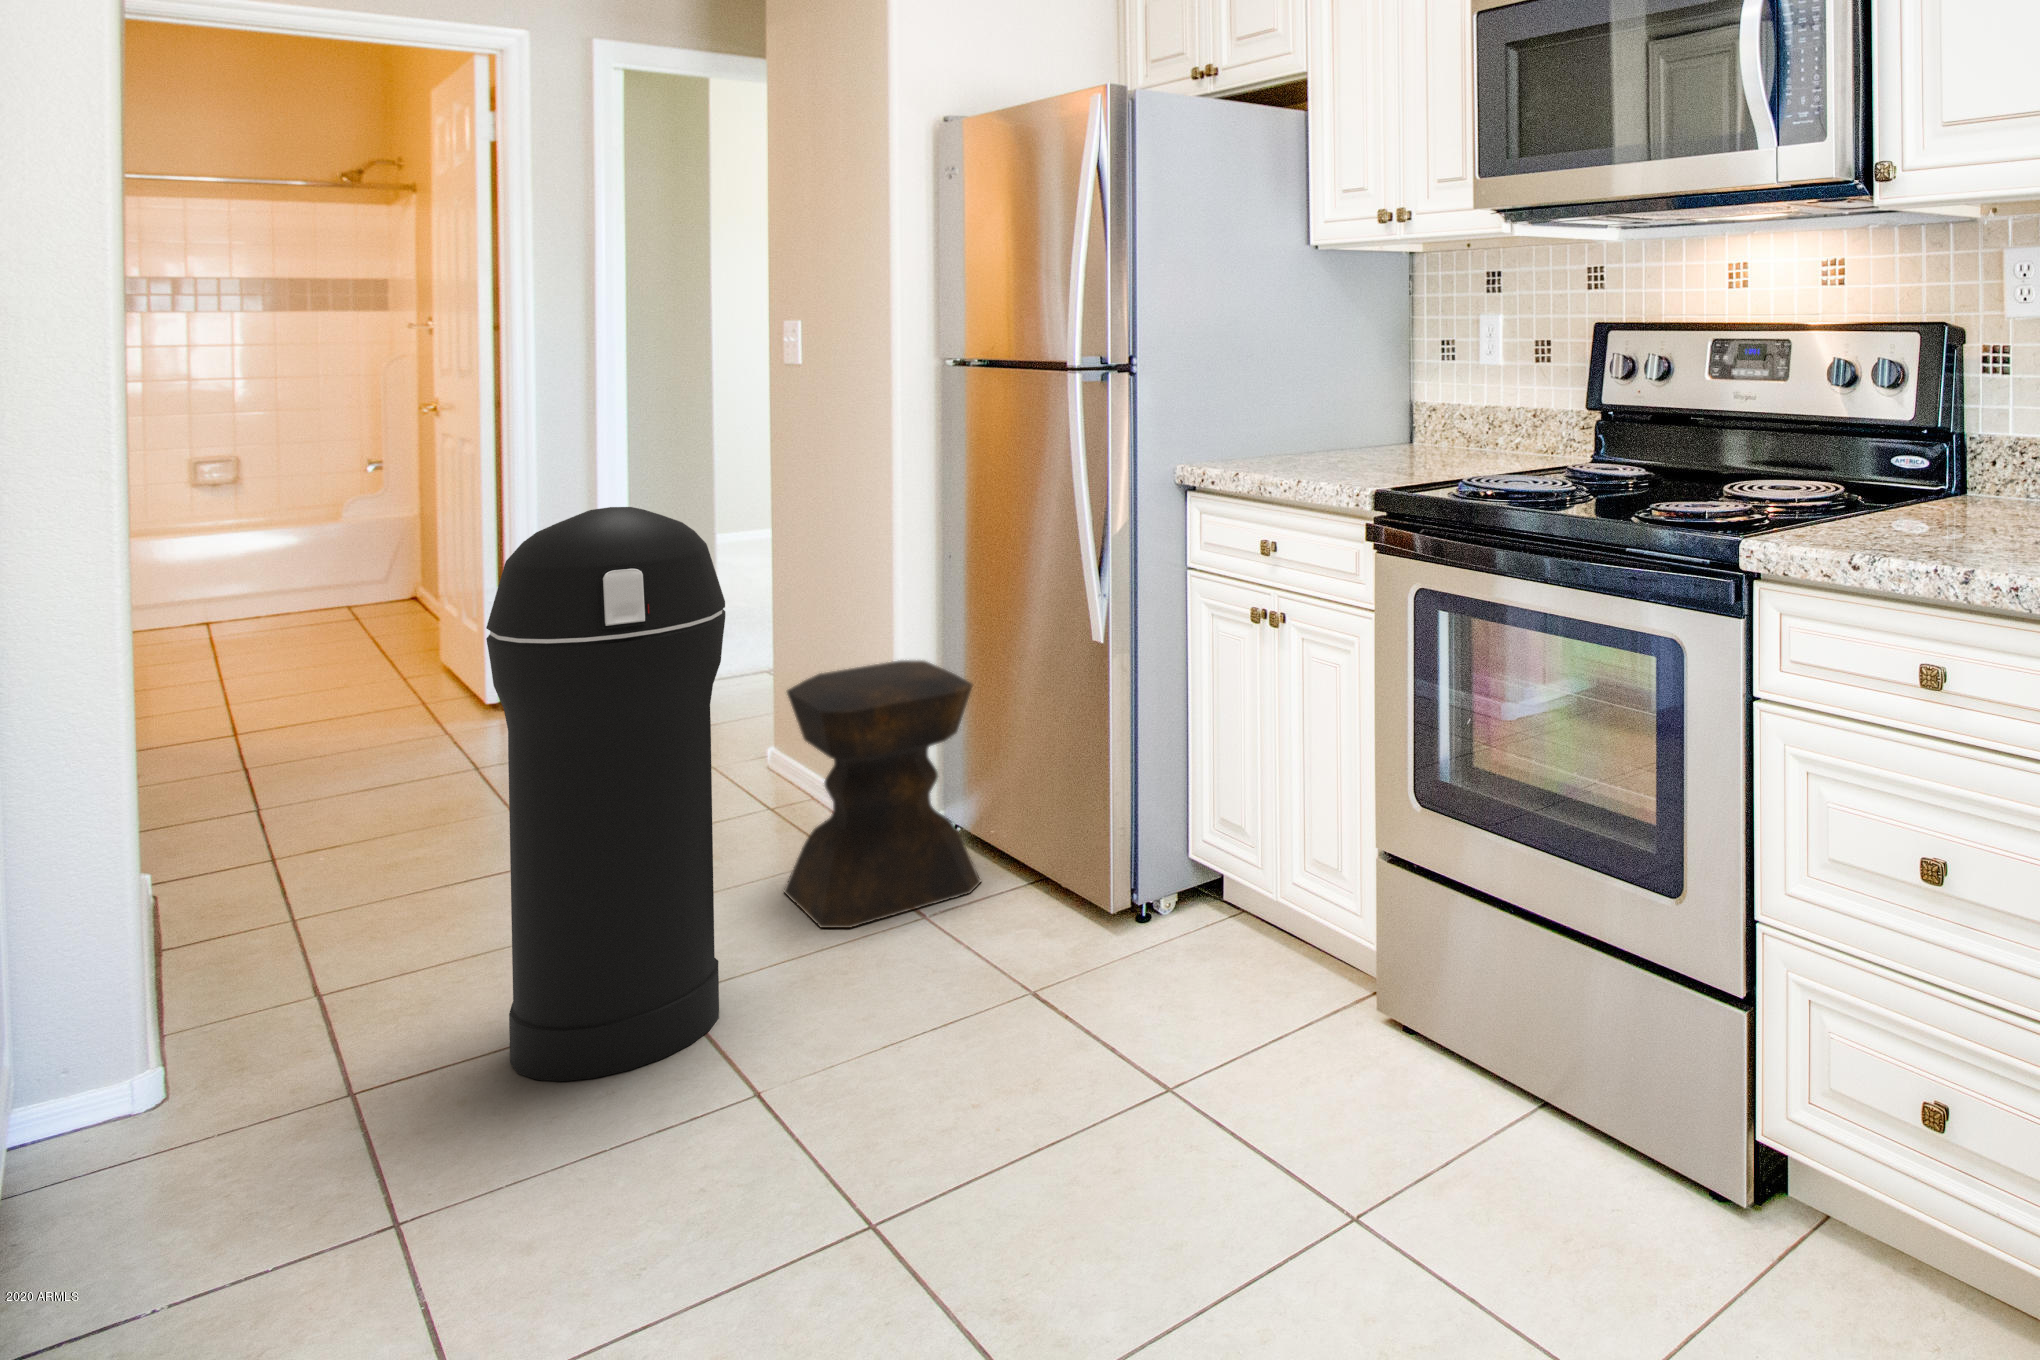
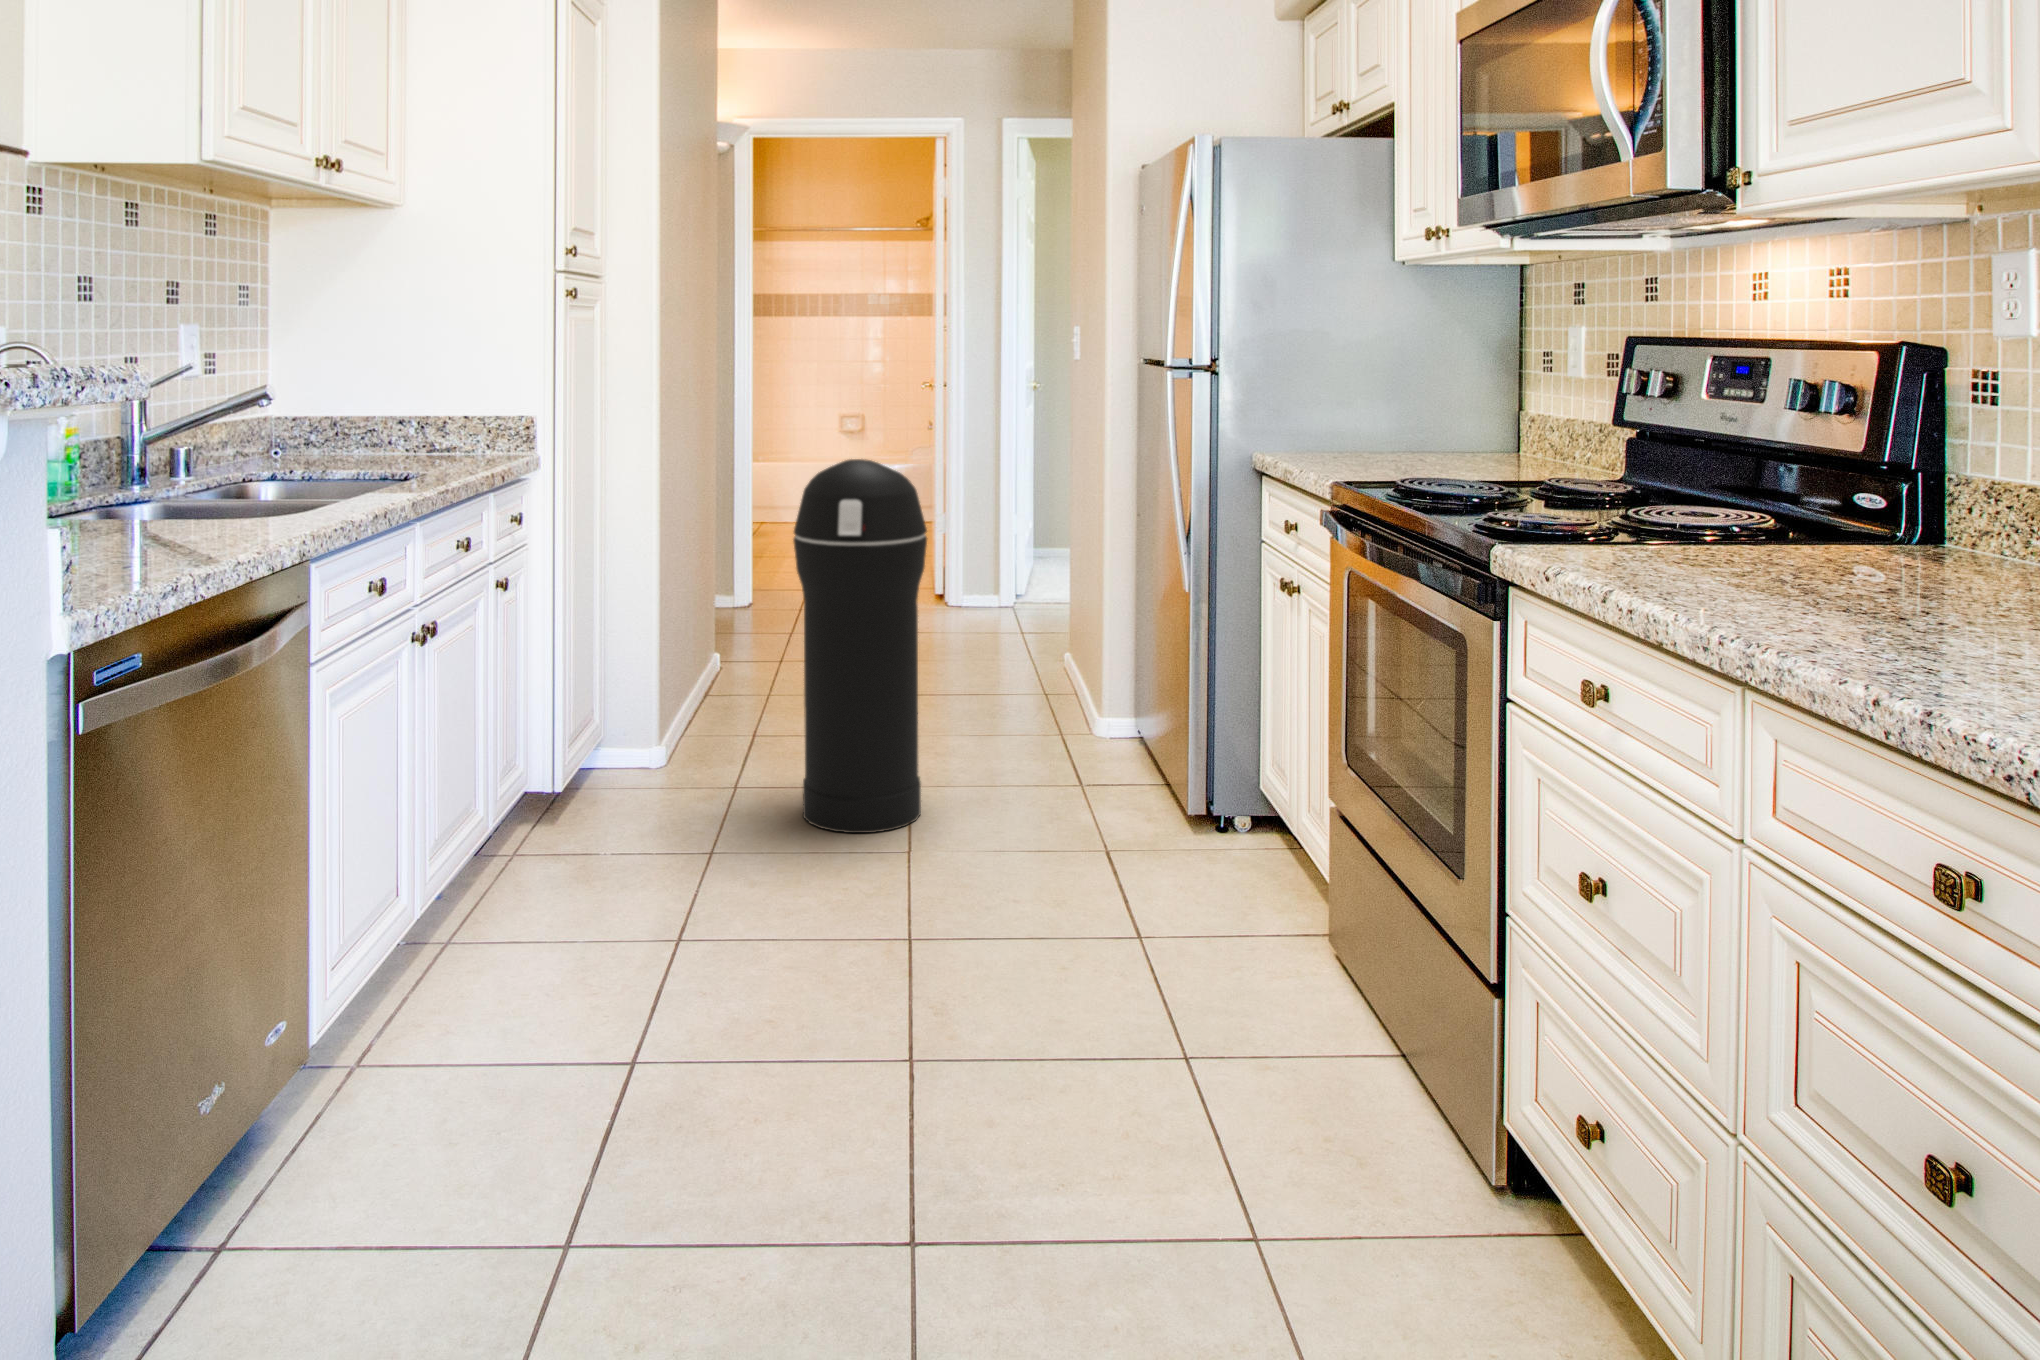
stool: present [784,660,981,928] -> none [1004,601,1131,792]

